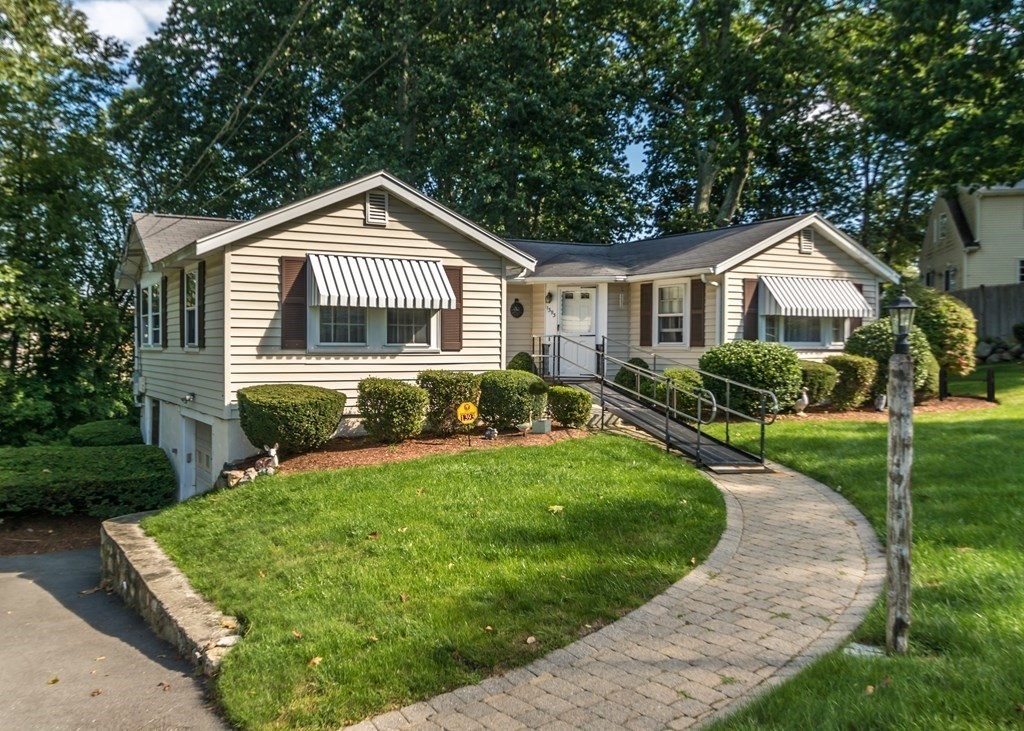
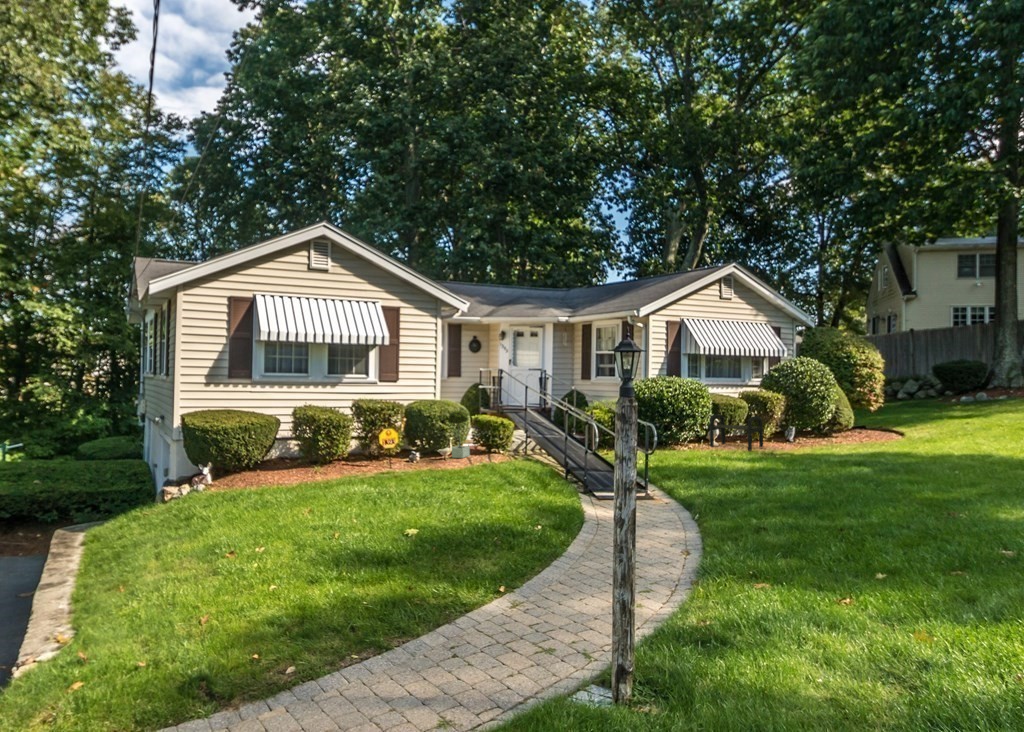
bench: present [939,367,995,402] -> present [709,414,763,451]

